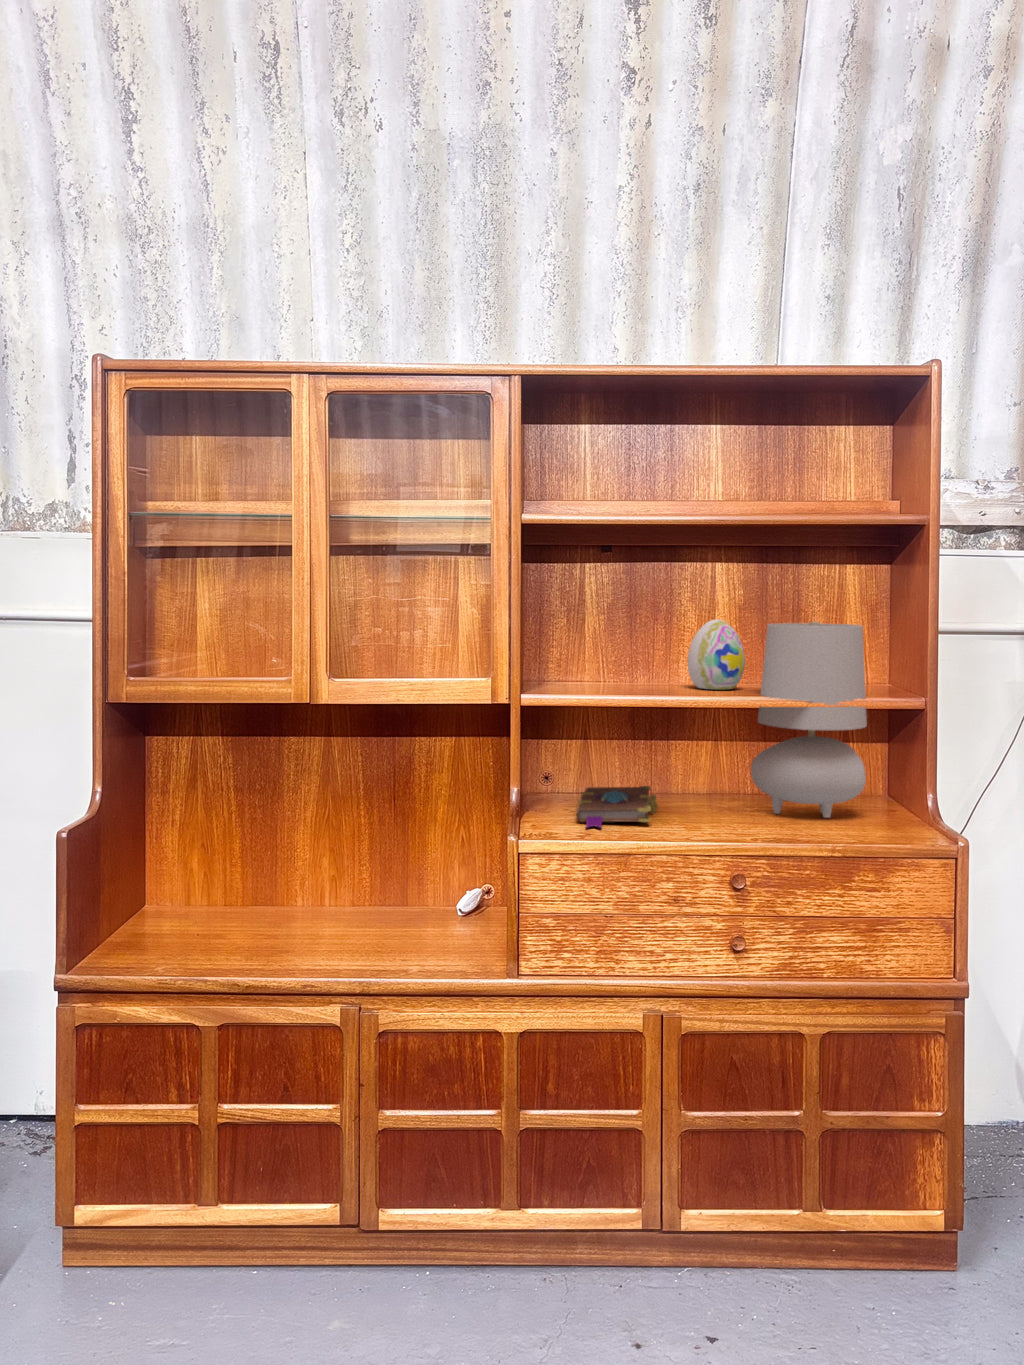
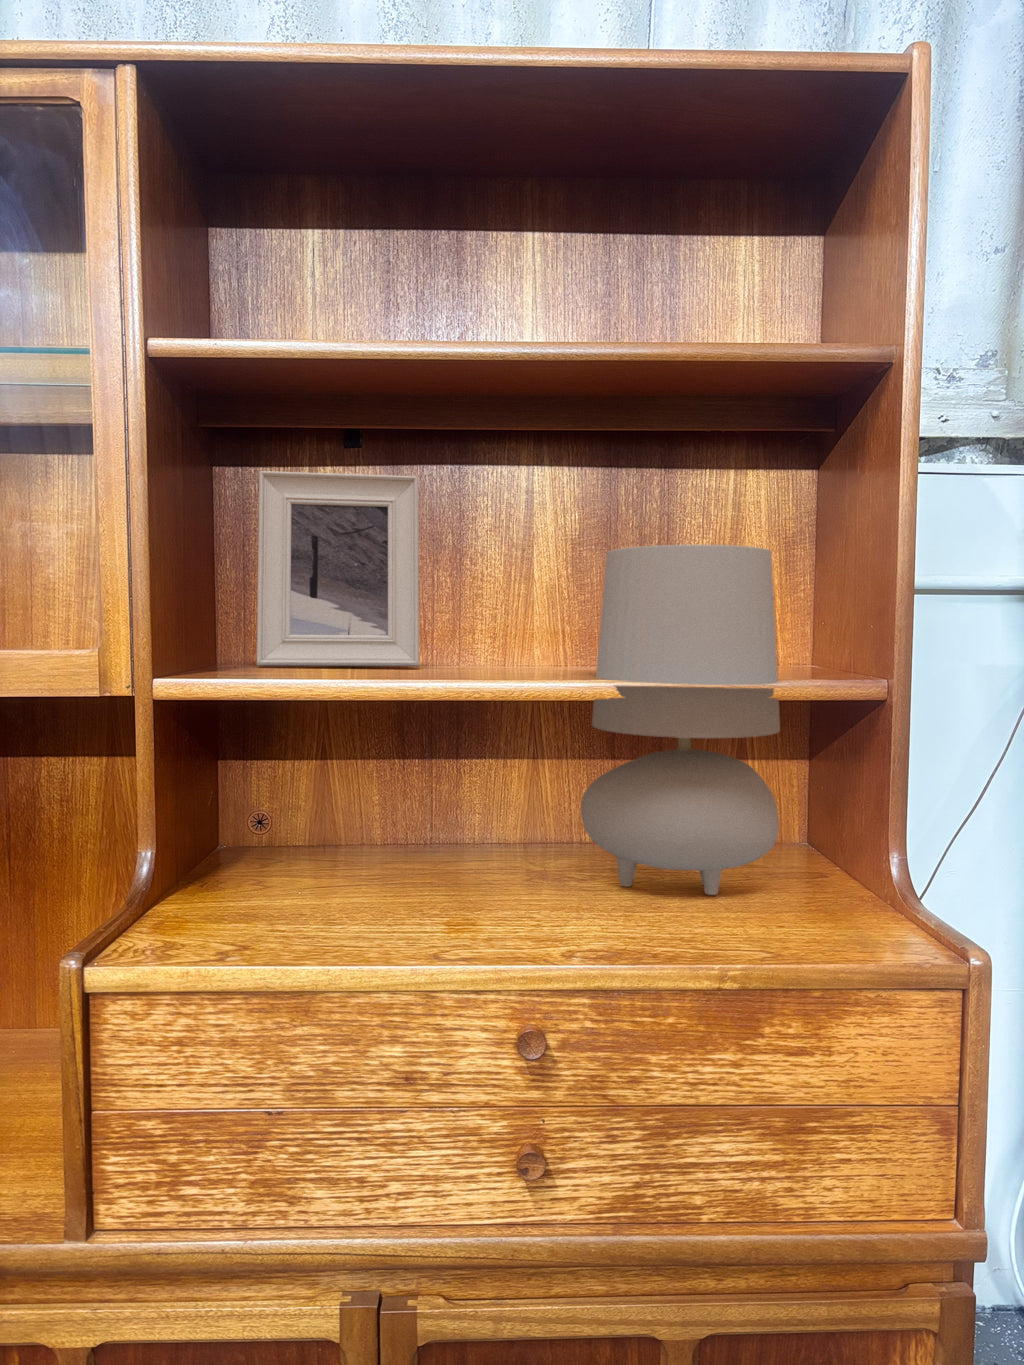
picture frame: none [556,571,650,686] -> present [257,471,419,667]
decorative egg: present [688,619,745,690] -> none [484,554,577,671]
book: present [577,786,658,827] -> none [245,835,419,929]

